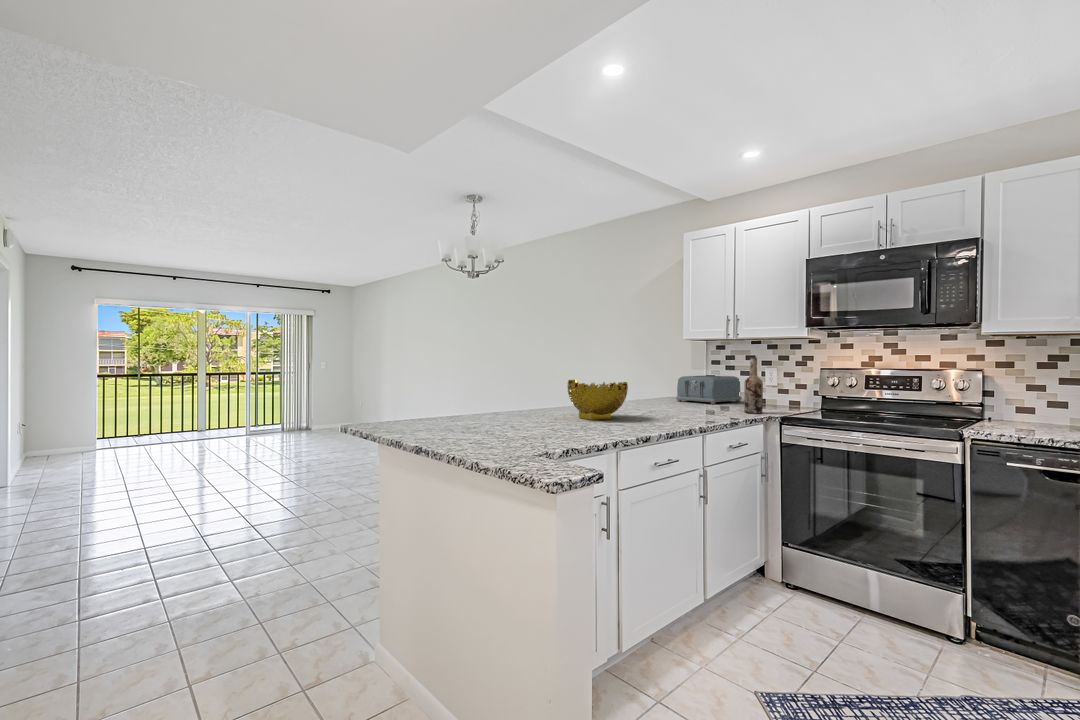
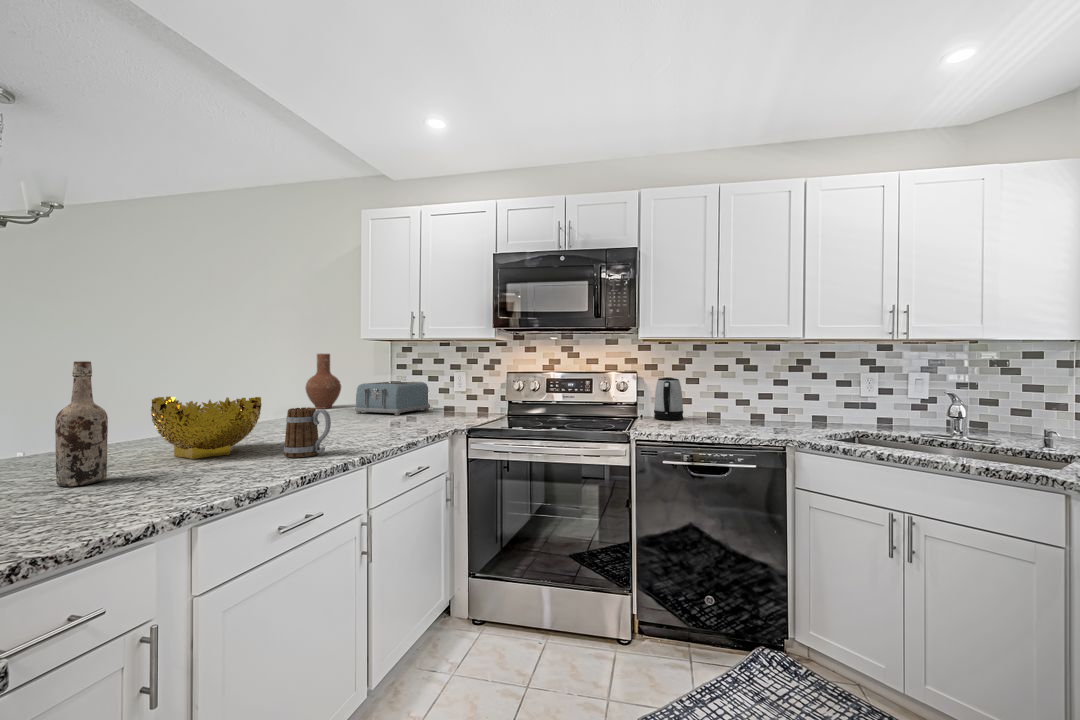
vase: none [634,351,662,397] -> present [305,354,341,409]
wine bottle: present [744,358,763,414] -> present [55,361,108,486]
kettle: none [1007,376,1051,424] -> present [654,377,683,420]
mug: none [646,390,678,424] -> present [284,407,331,458]

